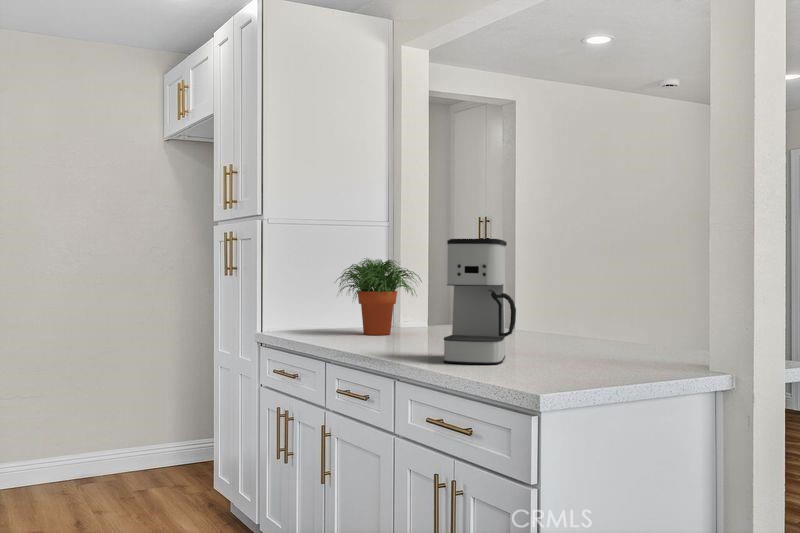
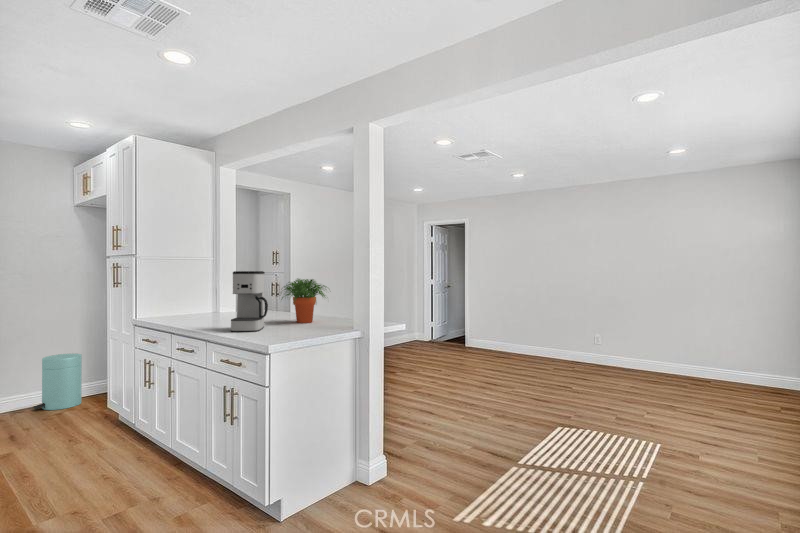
potted plant: present [336,259,422,335] -> present [281,279,326,323]
trash can: none [106,390,174,483] -> present [34,353,82,410]

